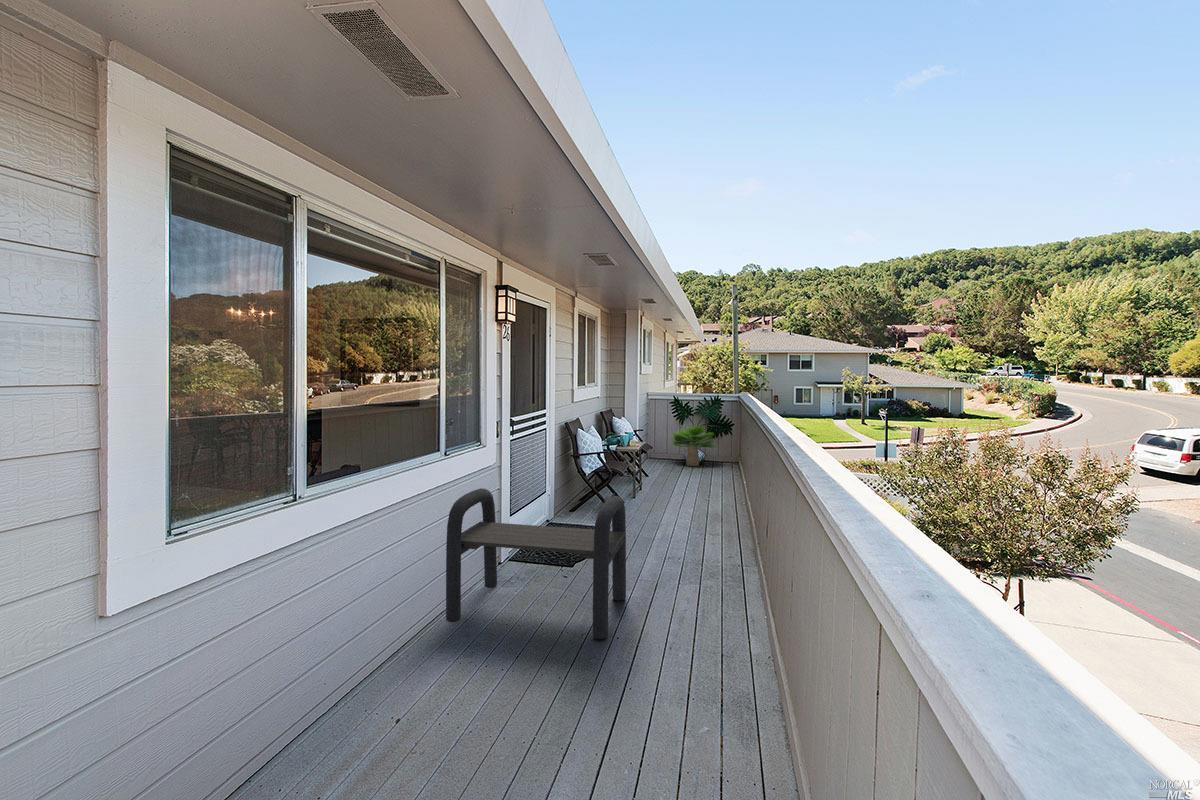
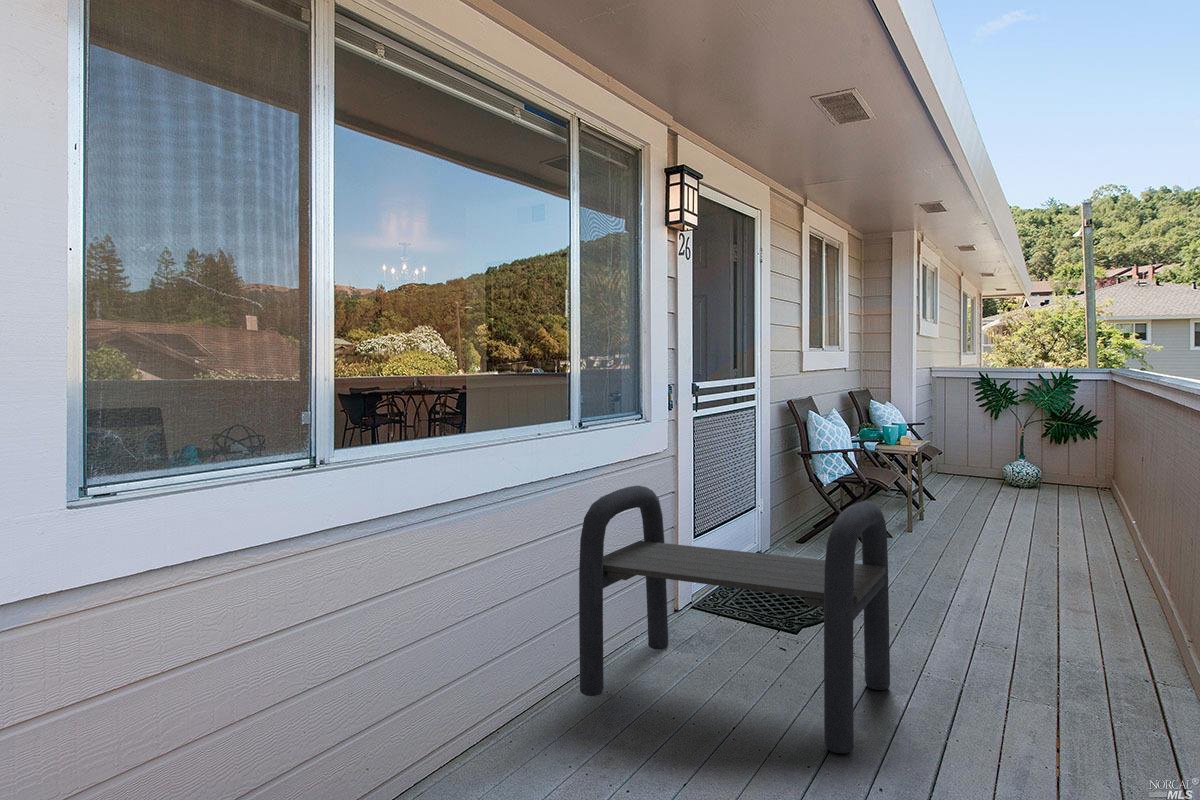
potted plant: present [671,425,714,466] -> none [969,415,1063,487]

